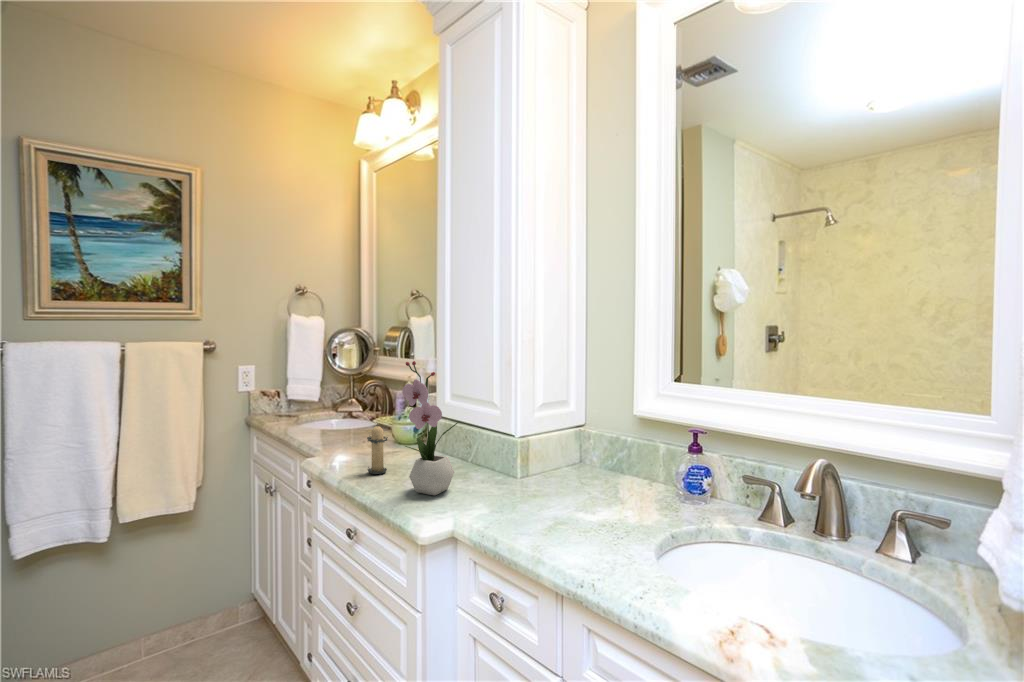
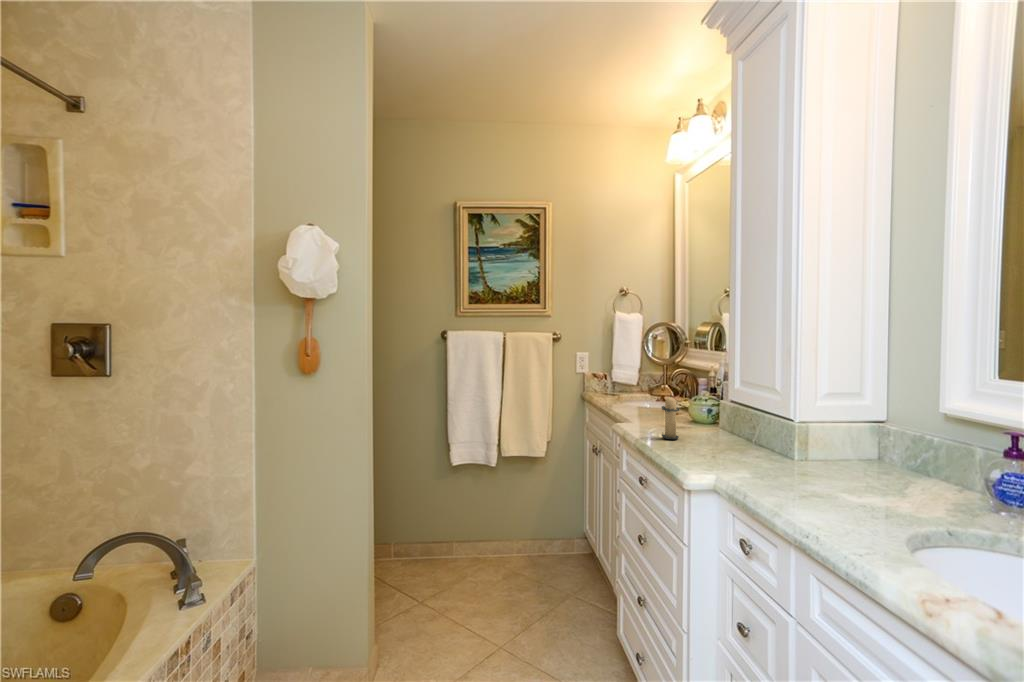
flower arrangement: present [402,361,459,496] -> none [686,336,745,461]

